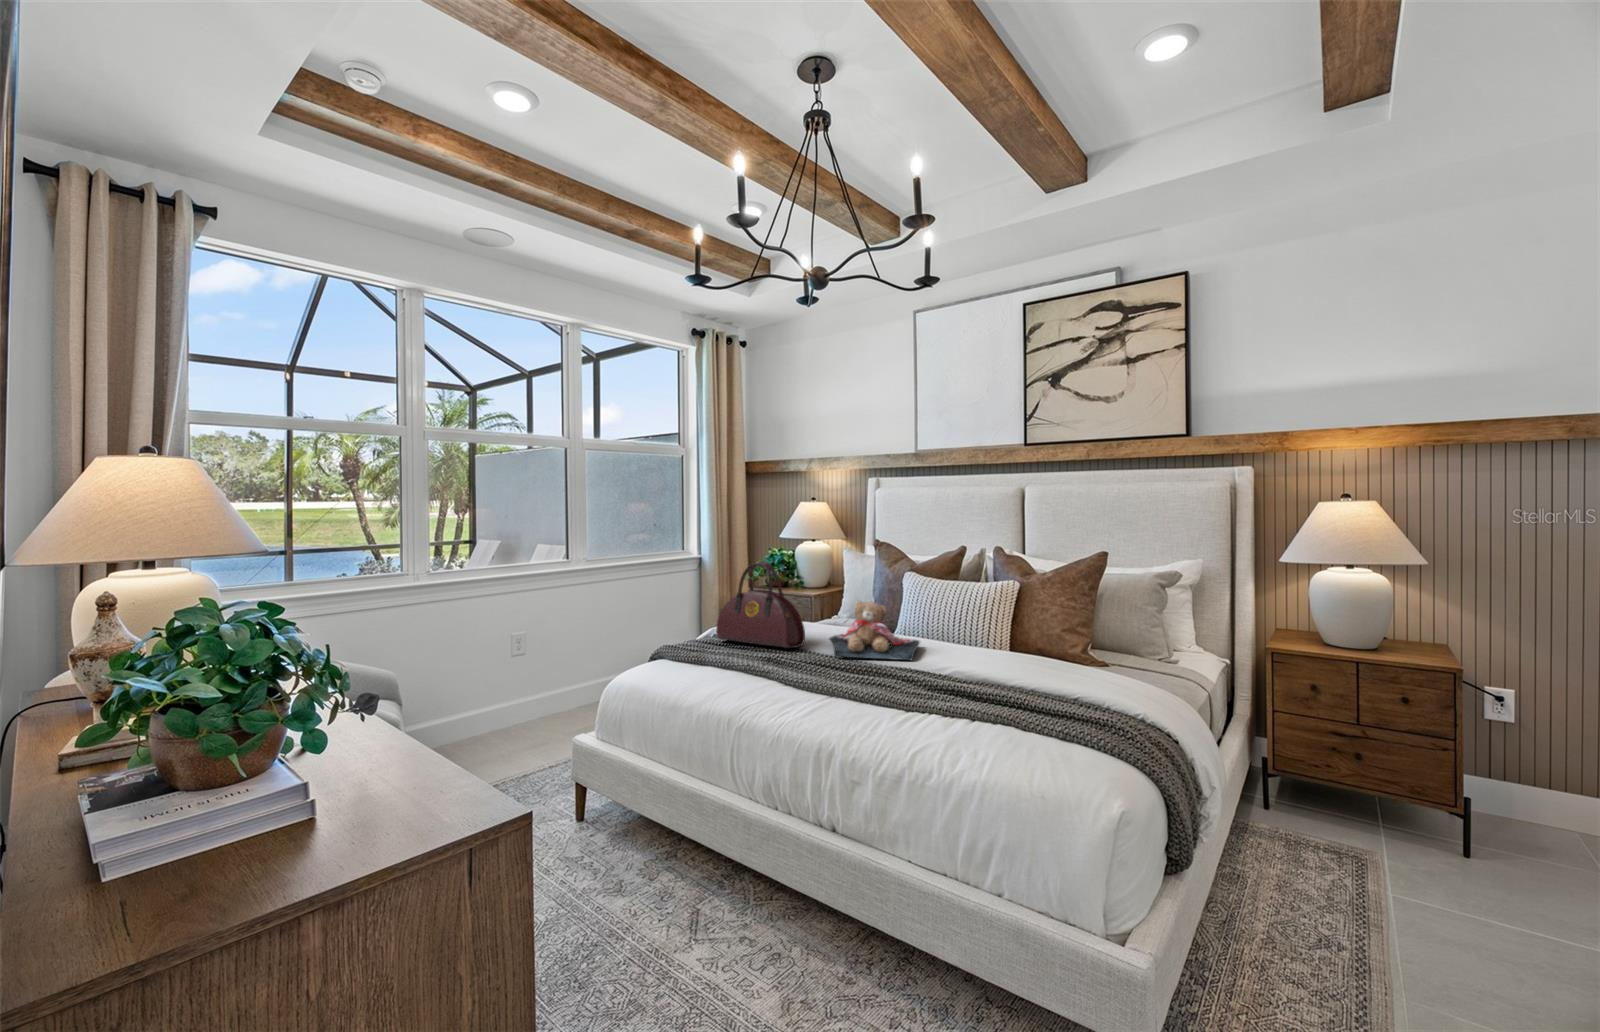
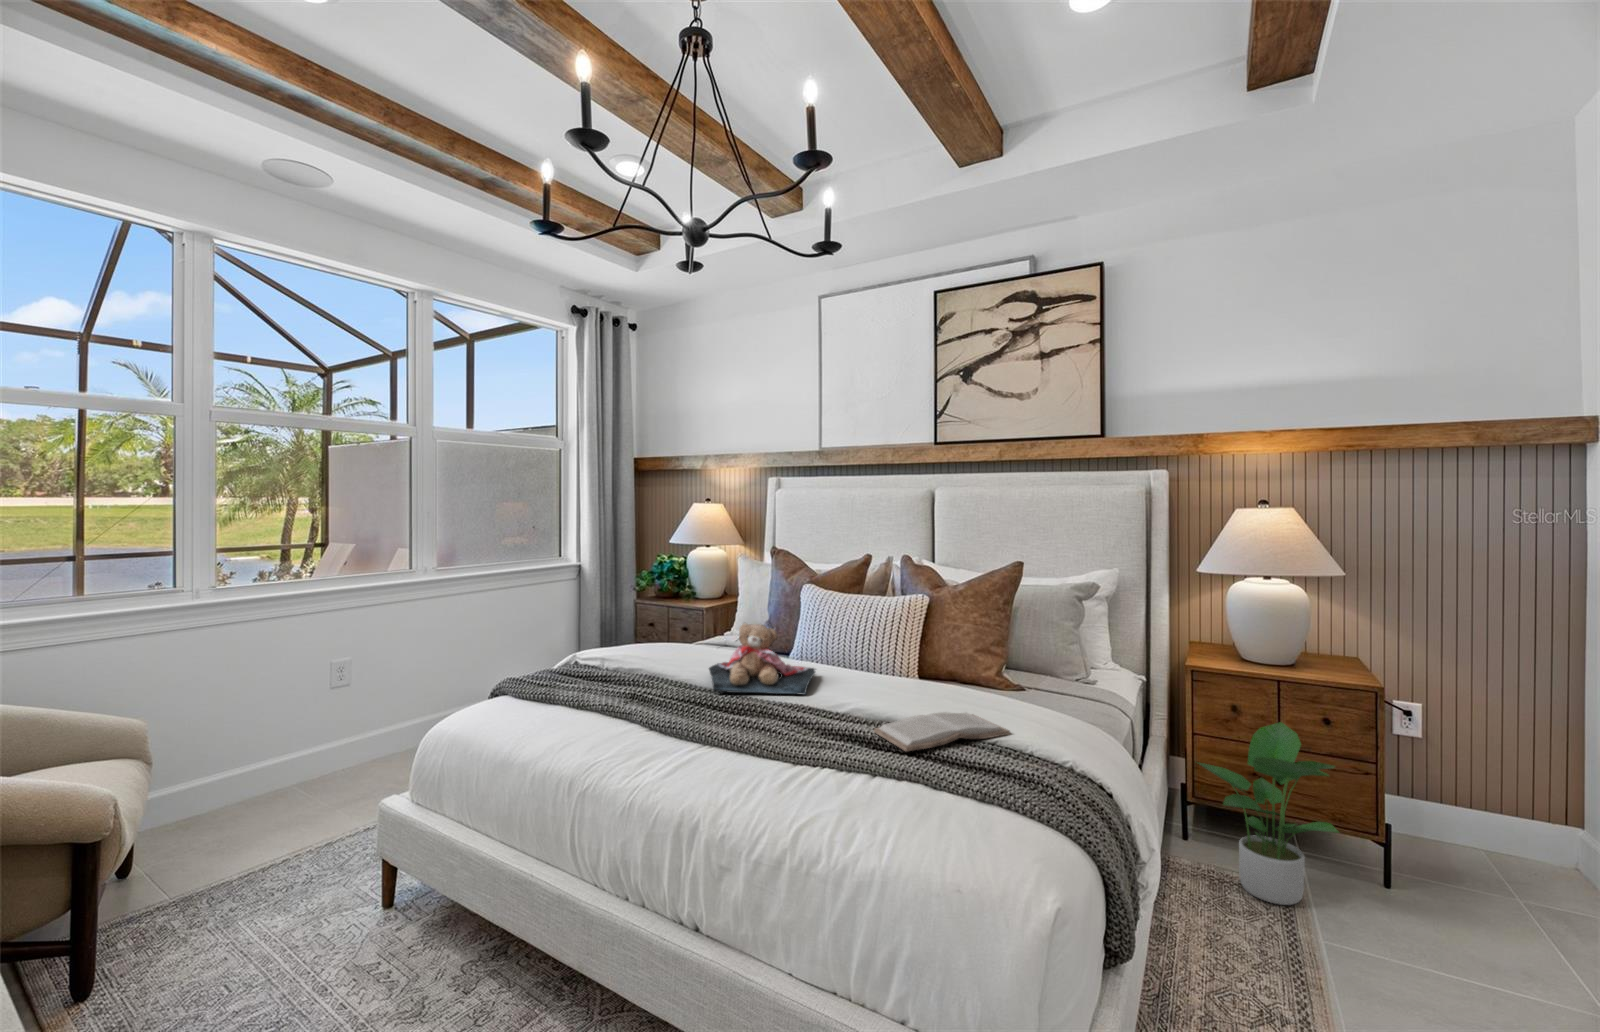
handbag: present [716,561,805,648] -> none [573,576,681,681]
book: none [972,675,1090,702] -> present [874,712,1010,751]
potted plant: none [1271,698,1412,864] -> present [1197,722,1338,905]

